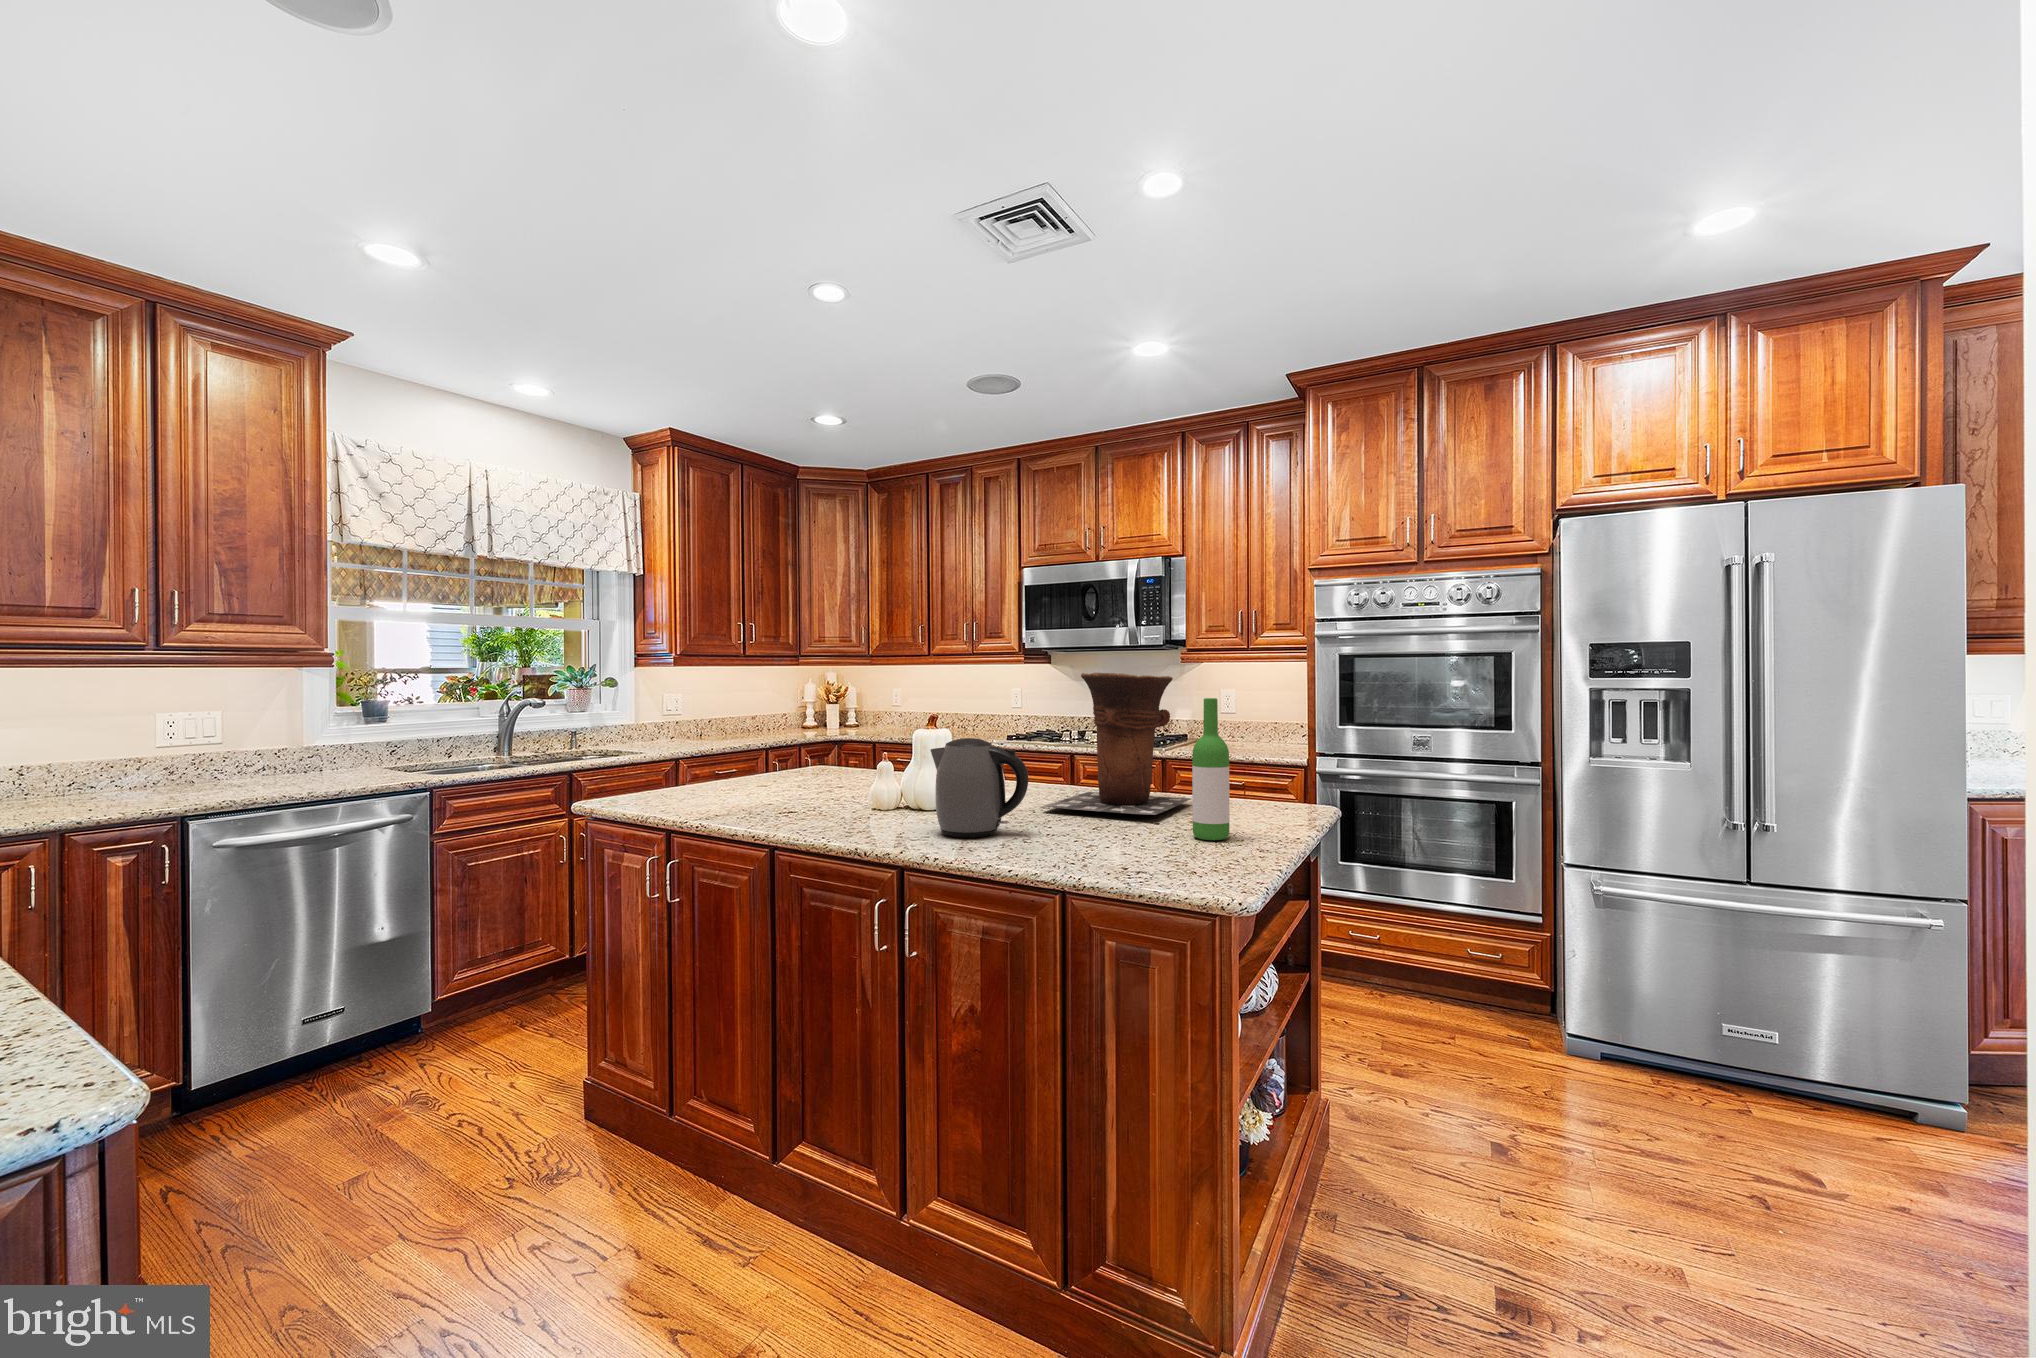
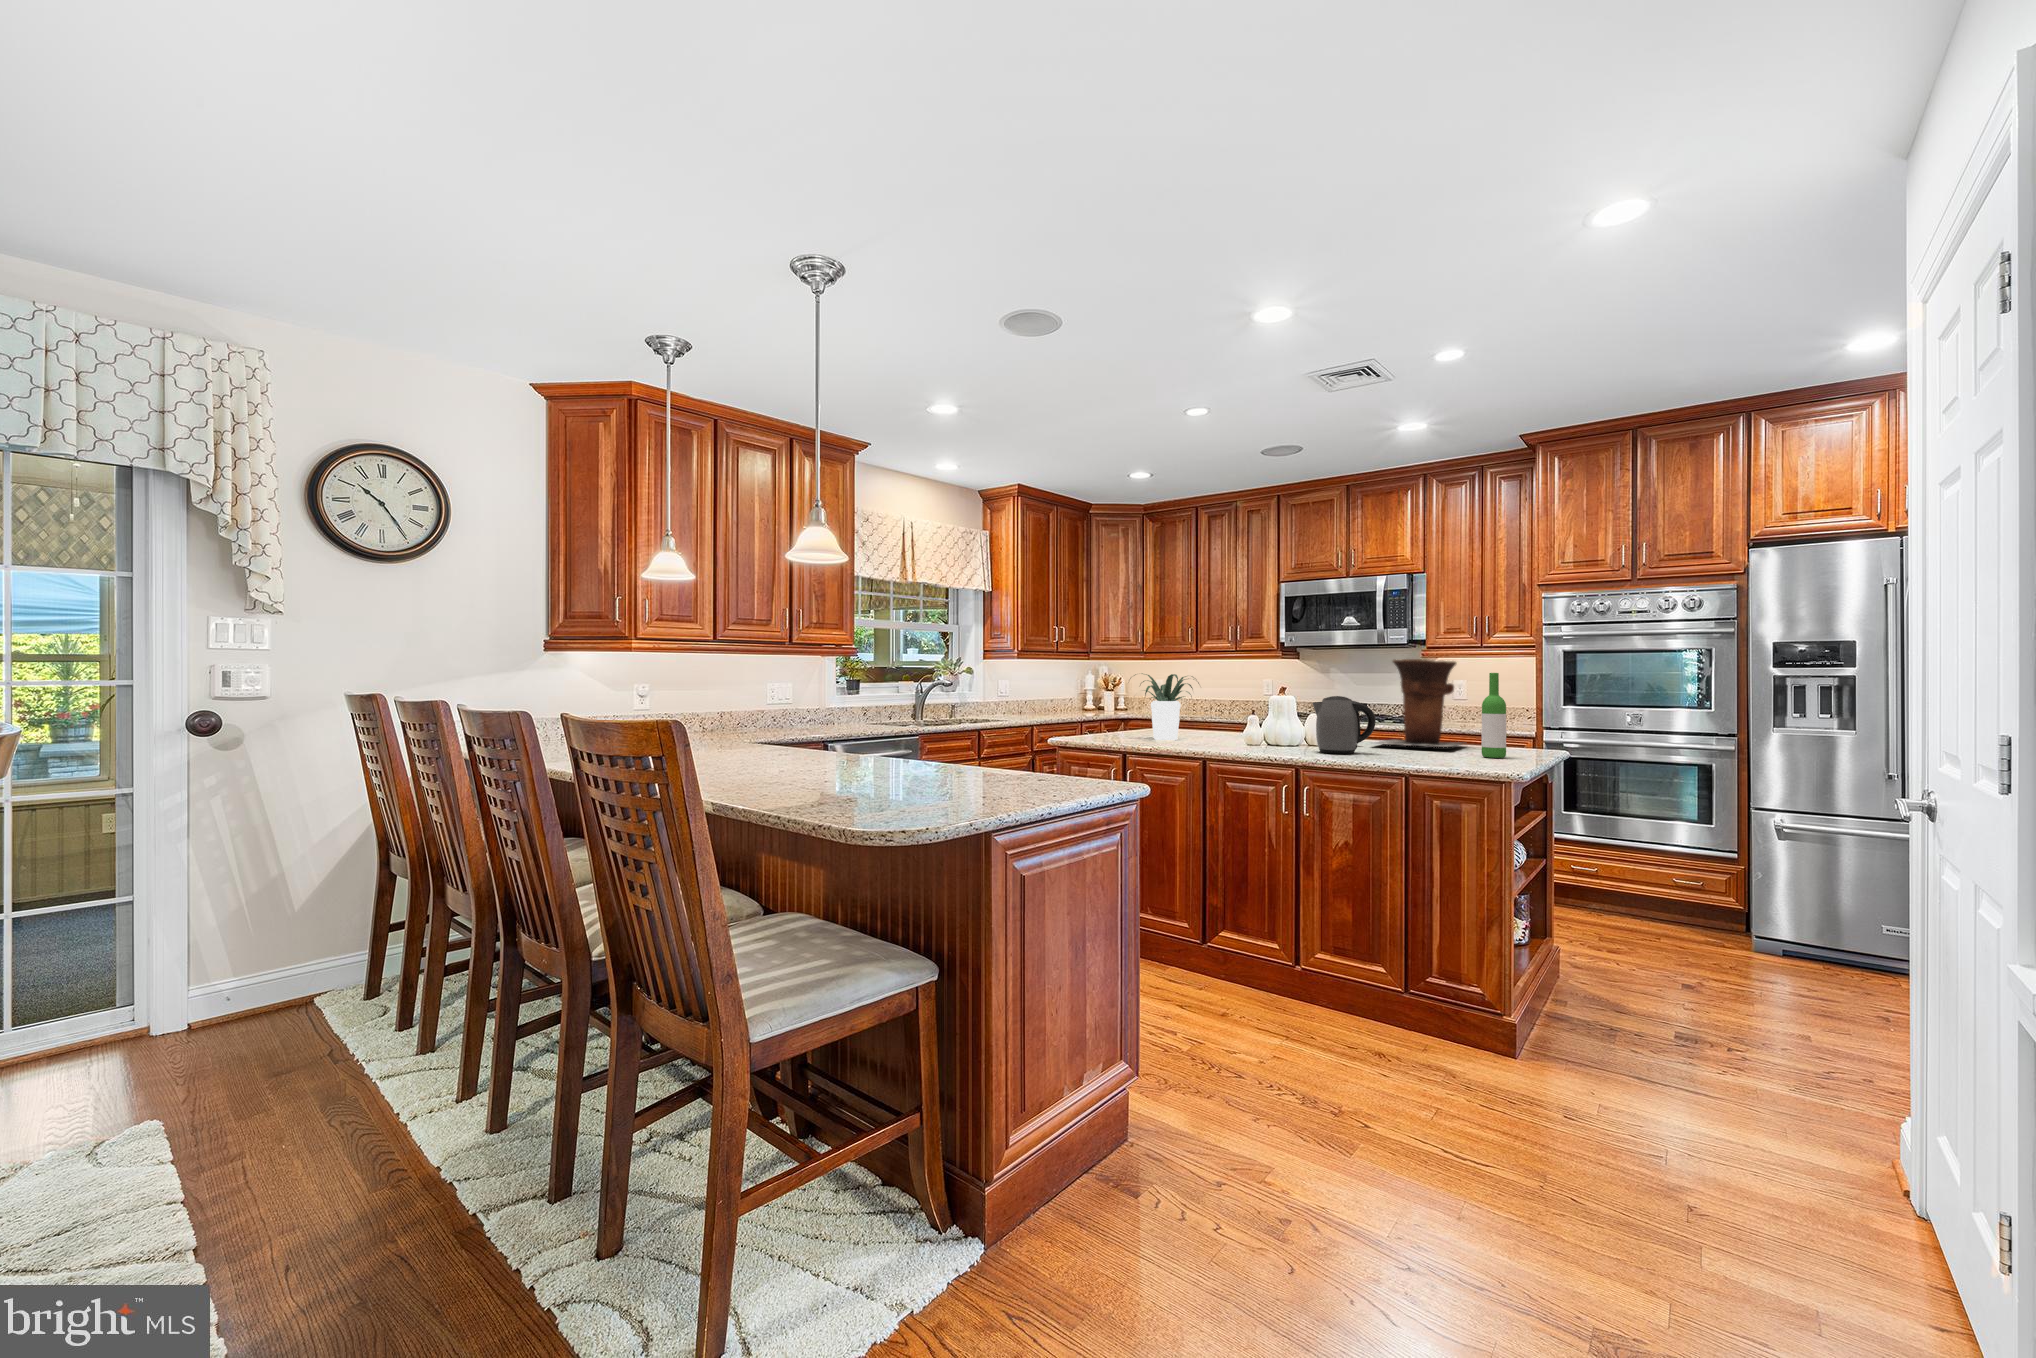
potted plant: none [693,696,809,803] -> present [1130,673,1199,740]

